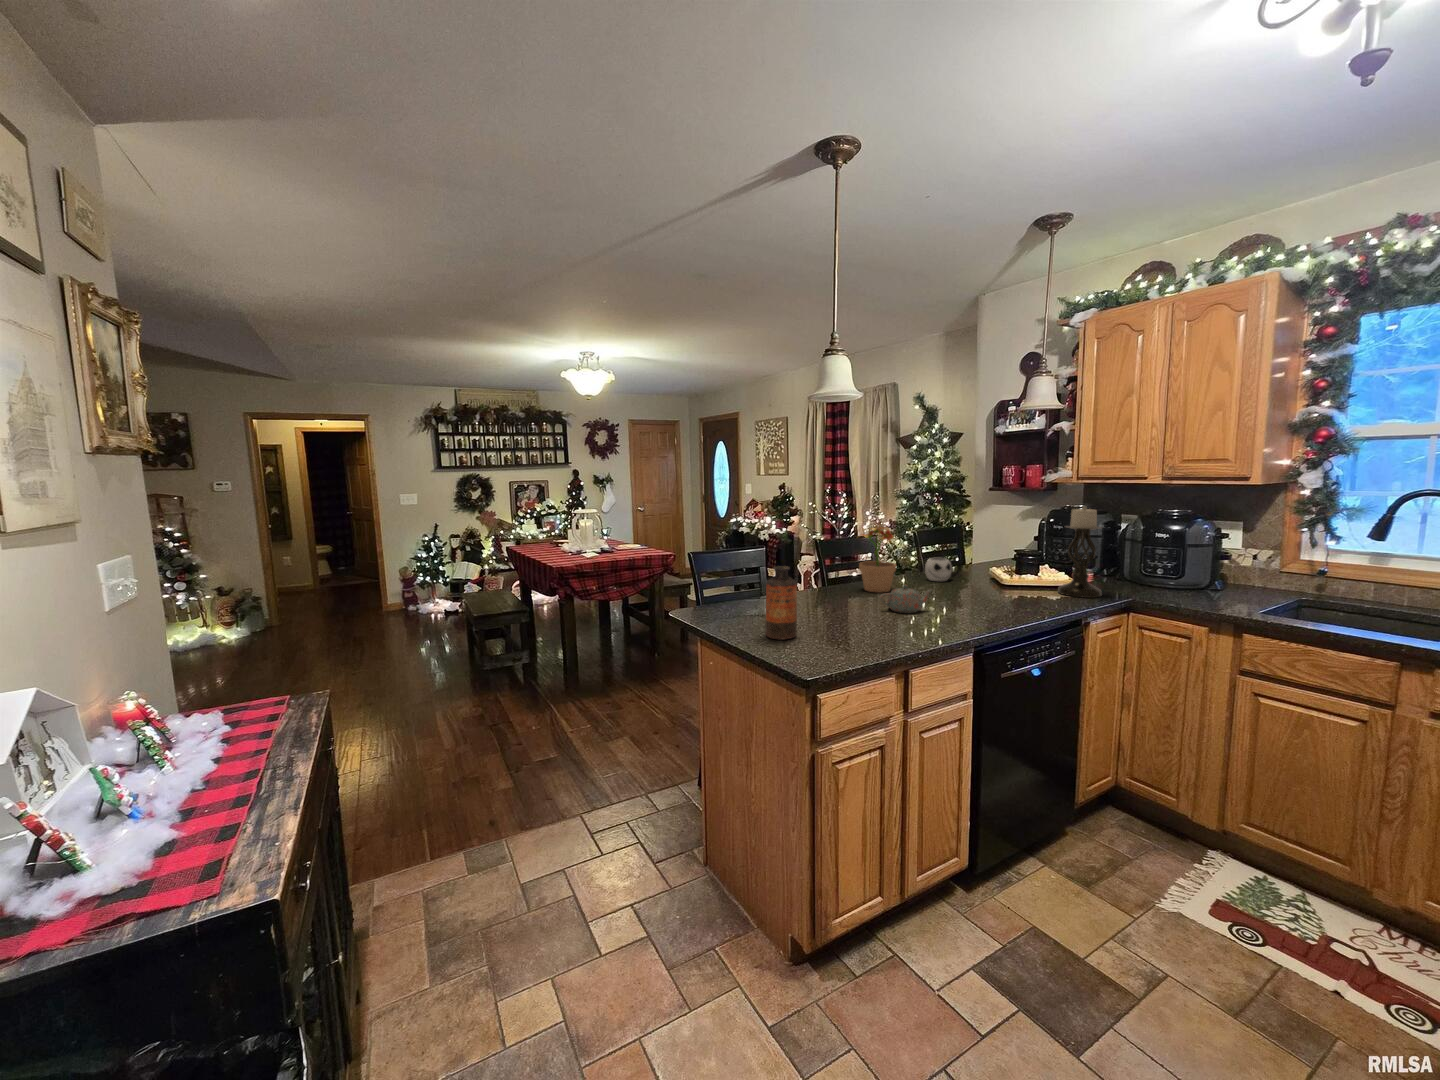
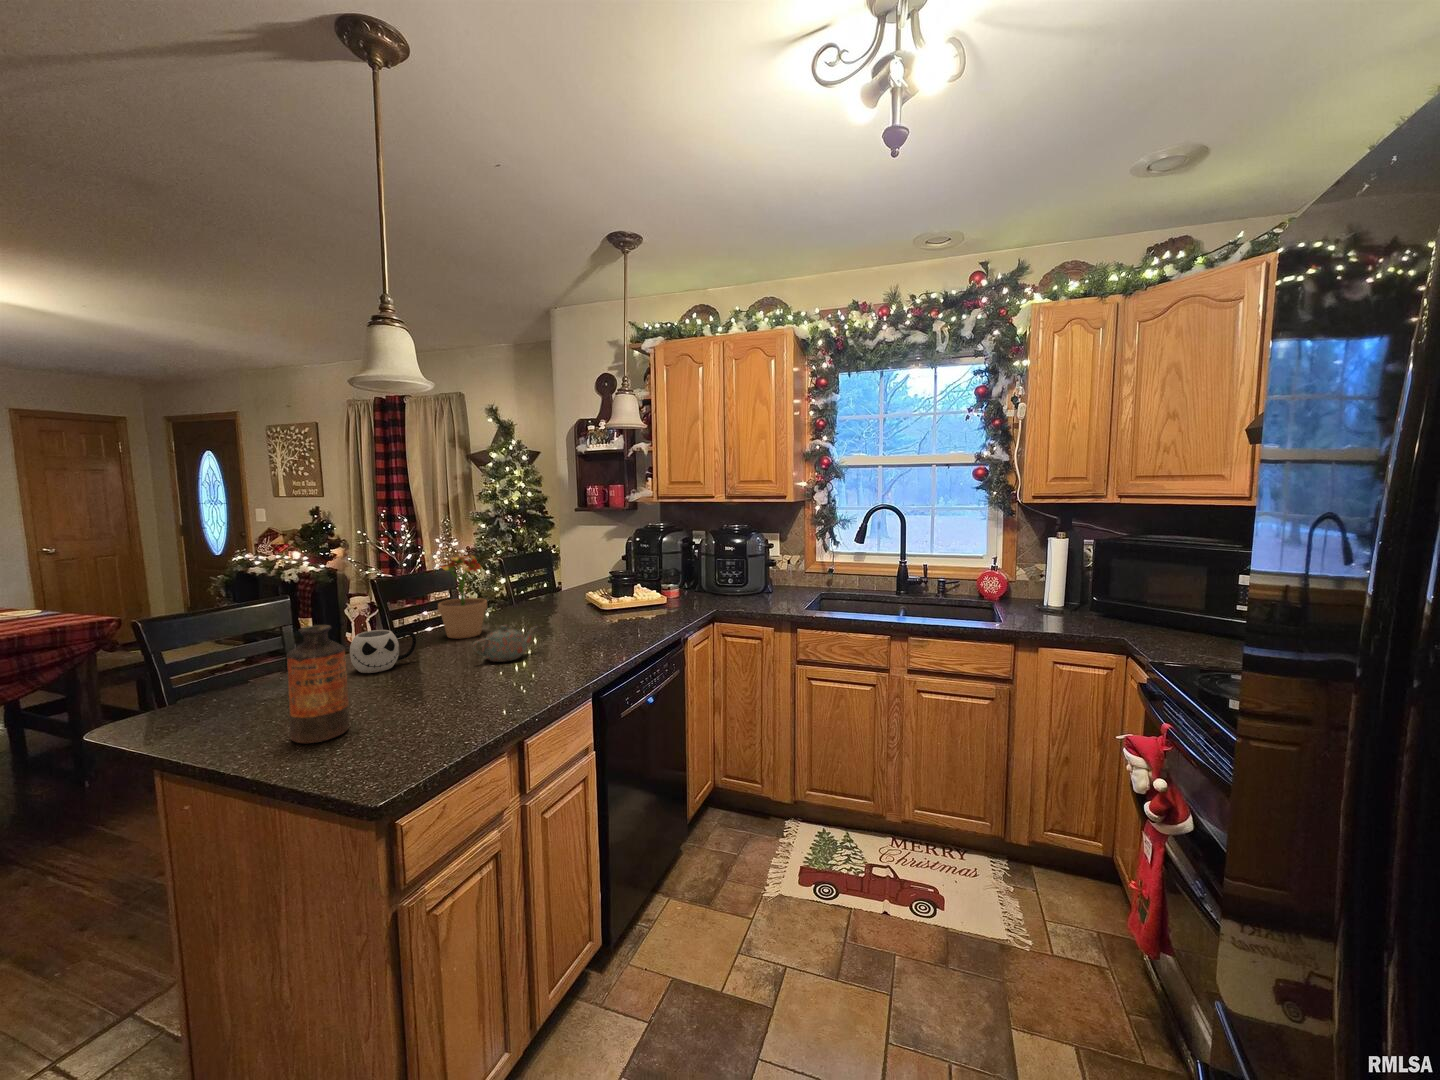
candle holder: present [1058,506,1102,598] -> none [655,523,692,613]
mug: present [925,558,961,581] -> present [350,630,416,673]

